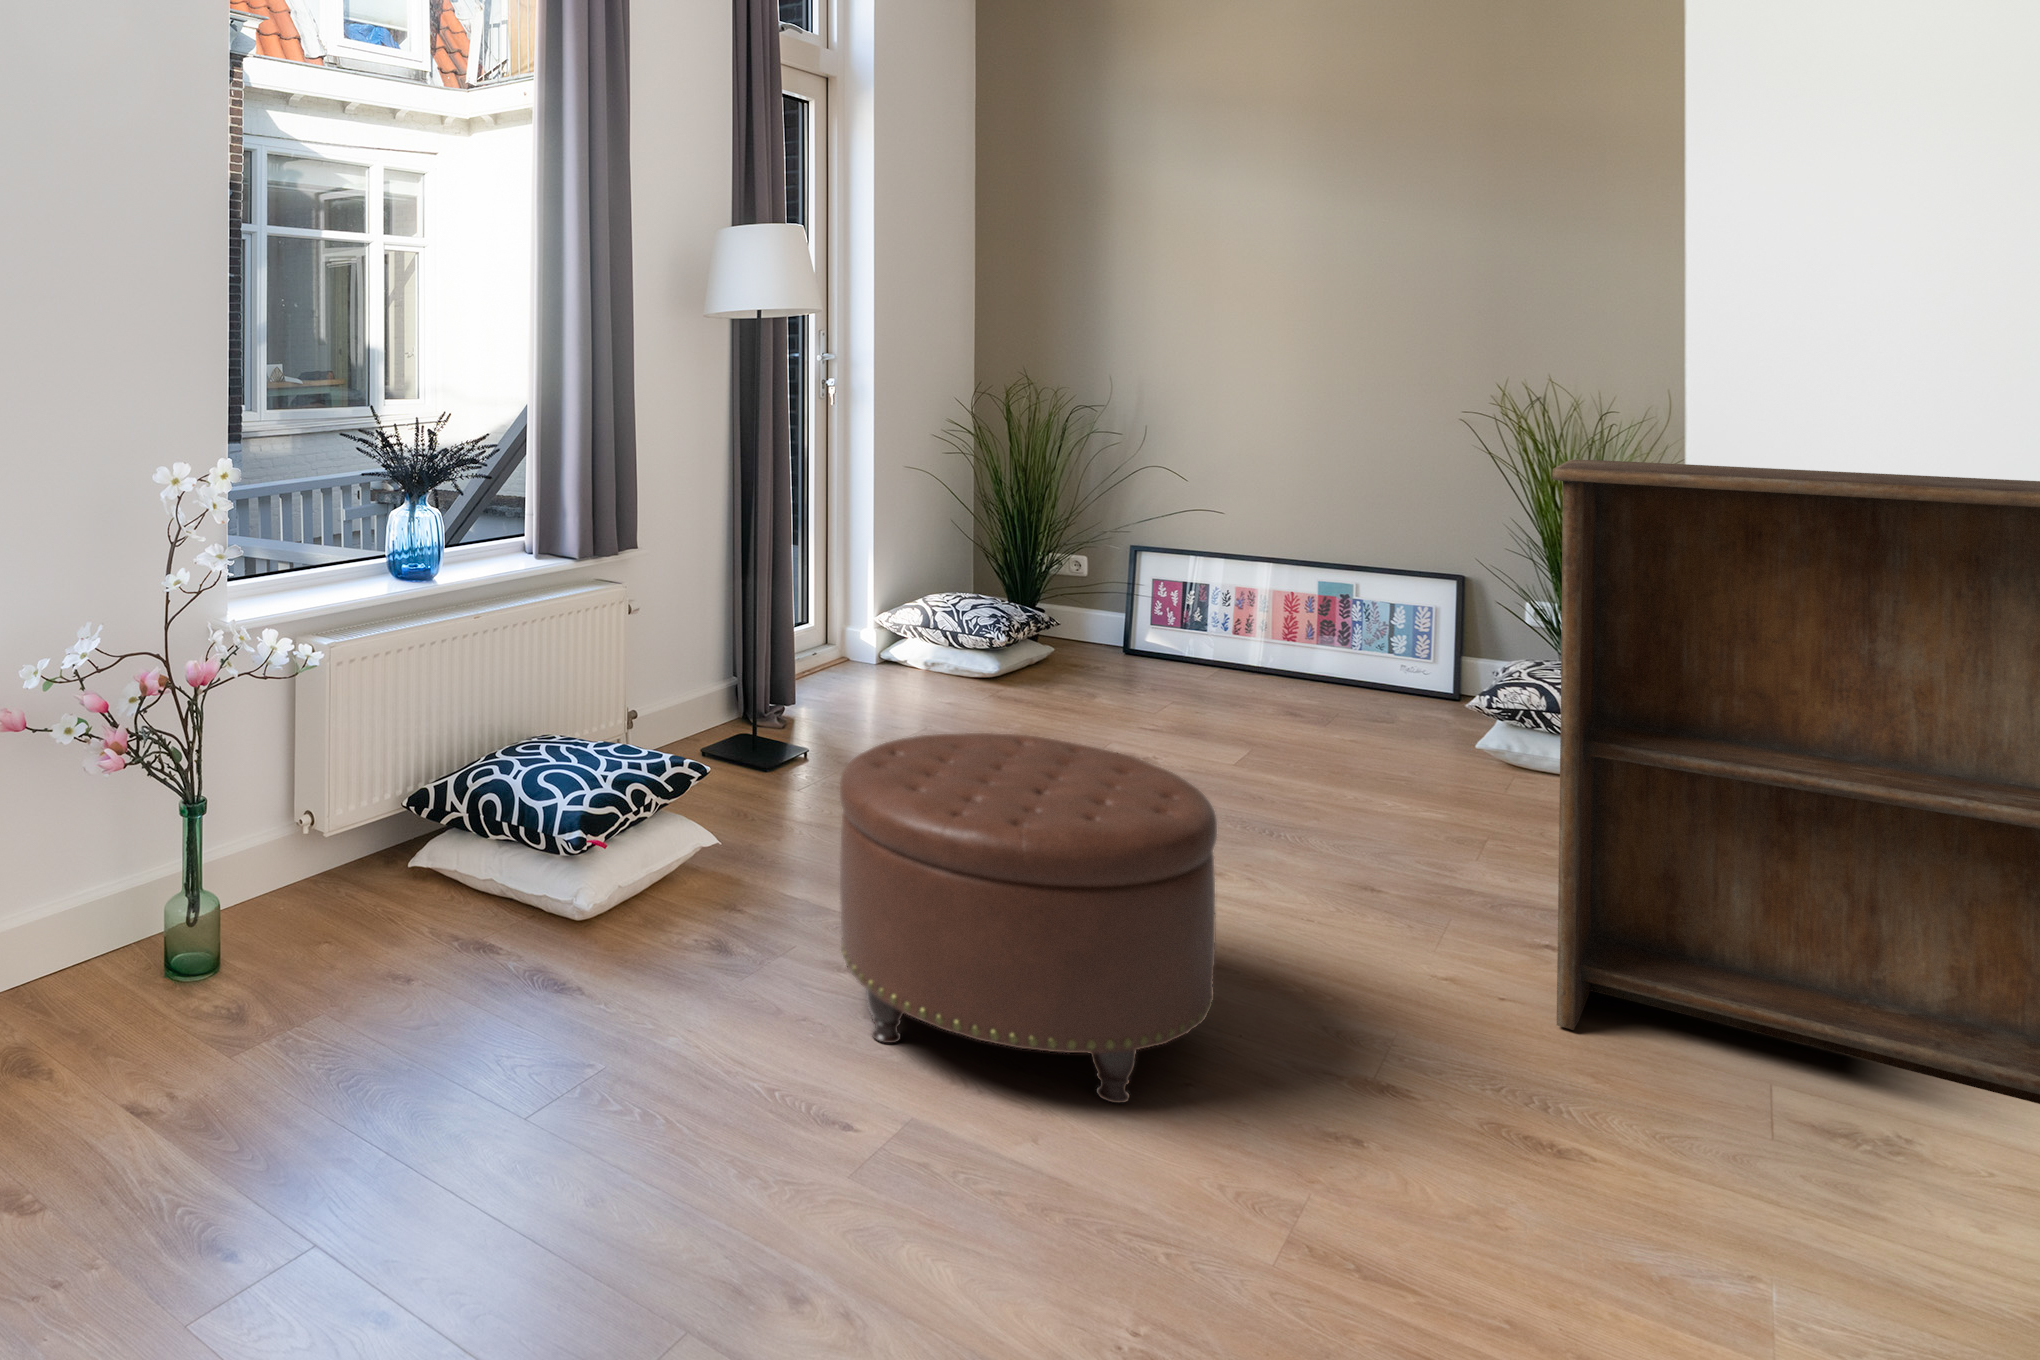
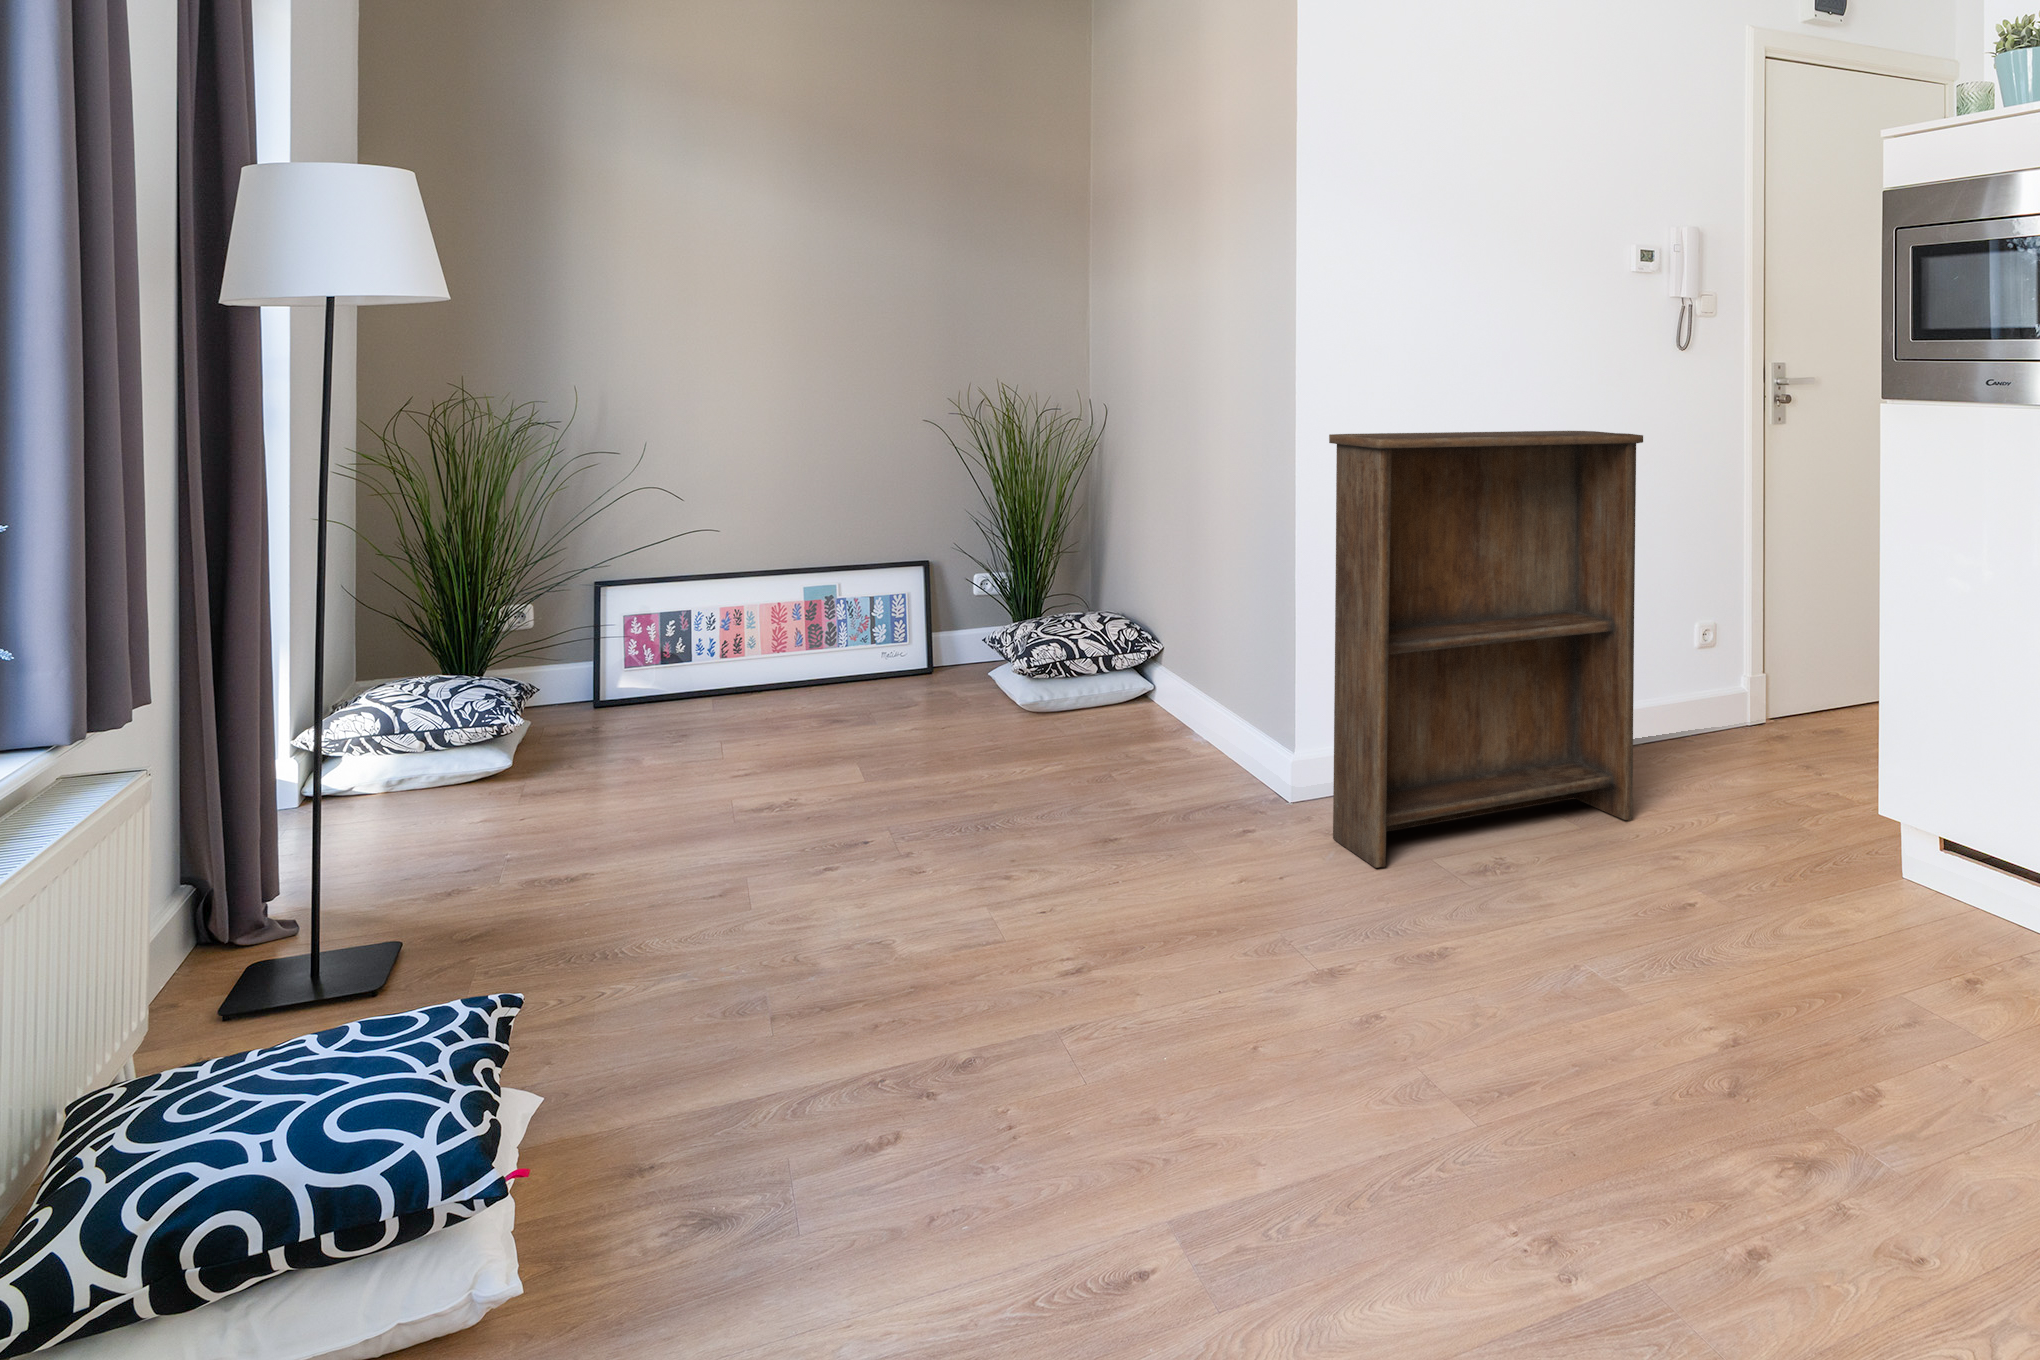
ottoman: present [840,733,1217,1103] -> none [960,754,1356,1167]

